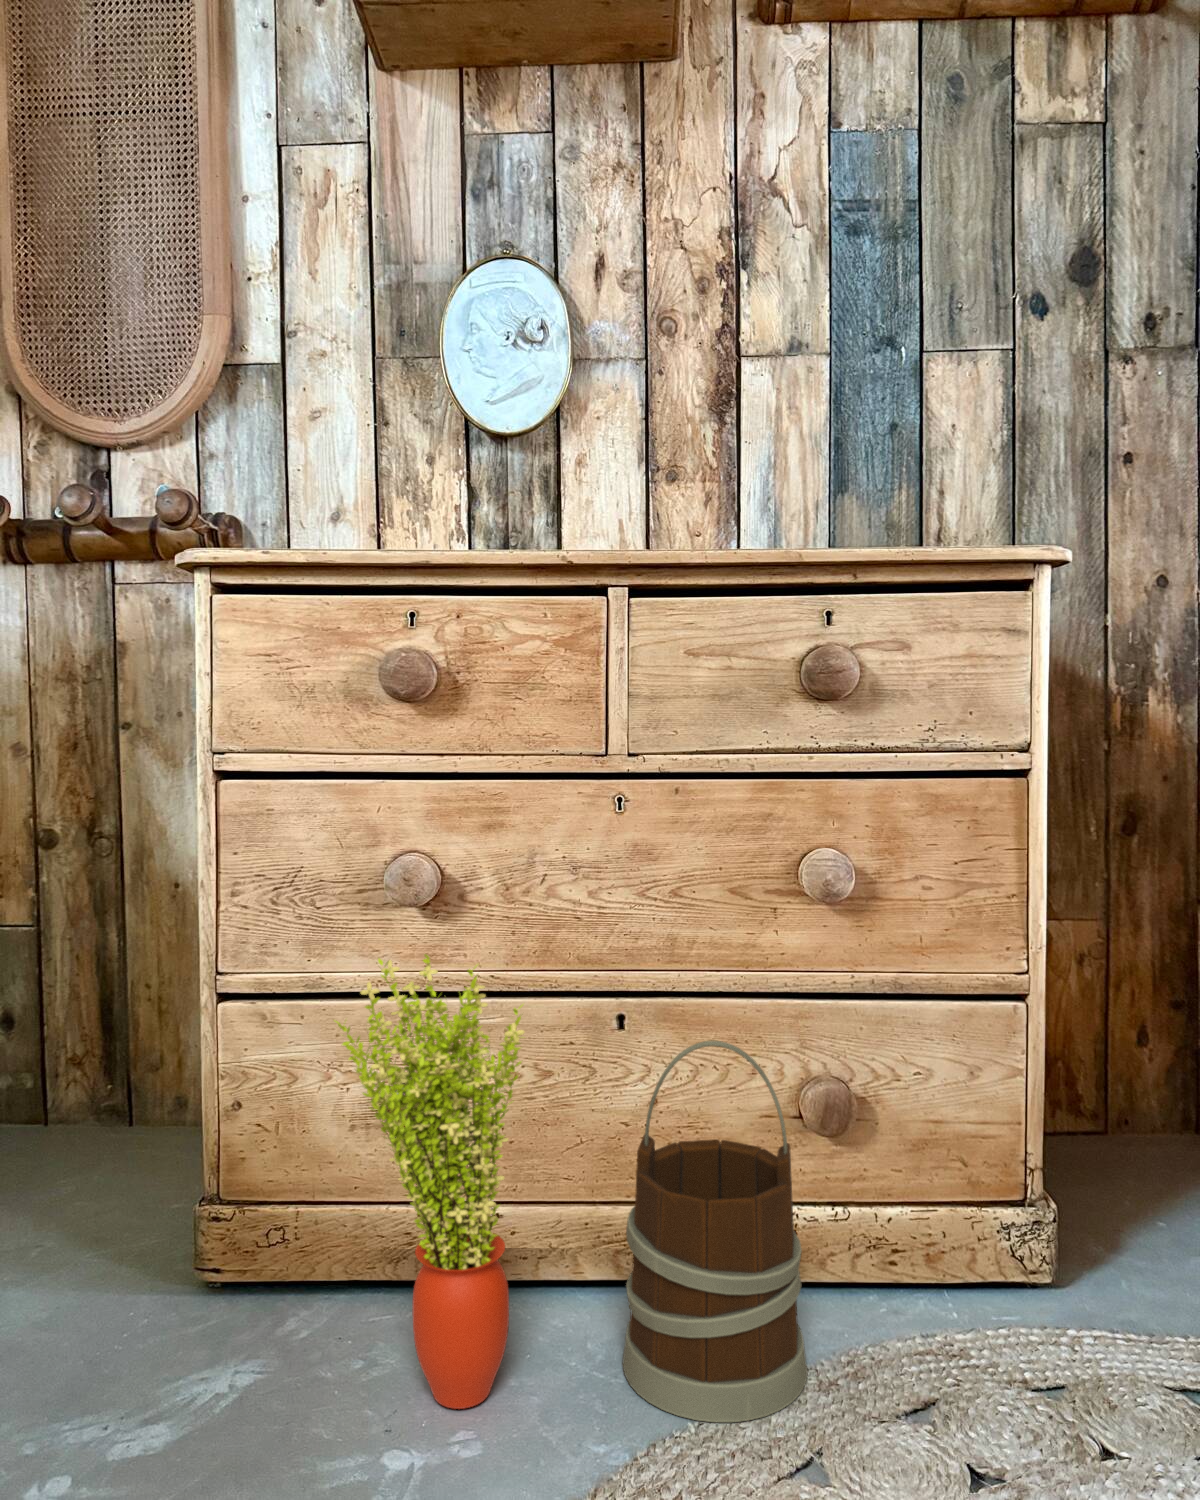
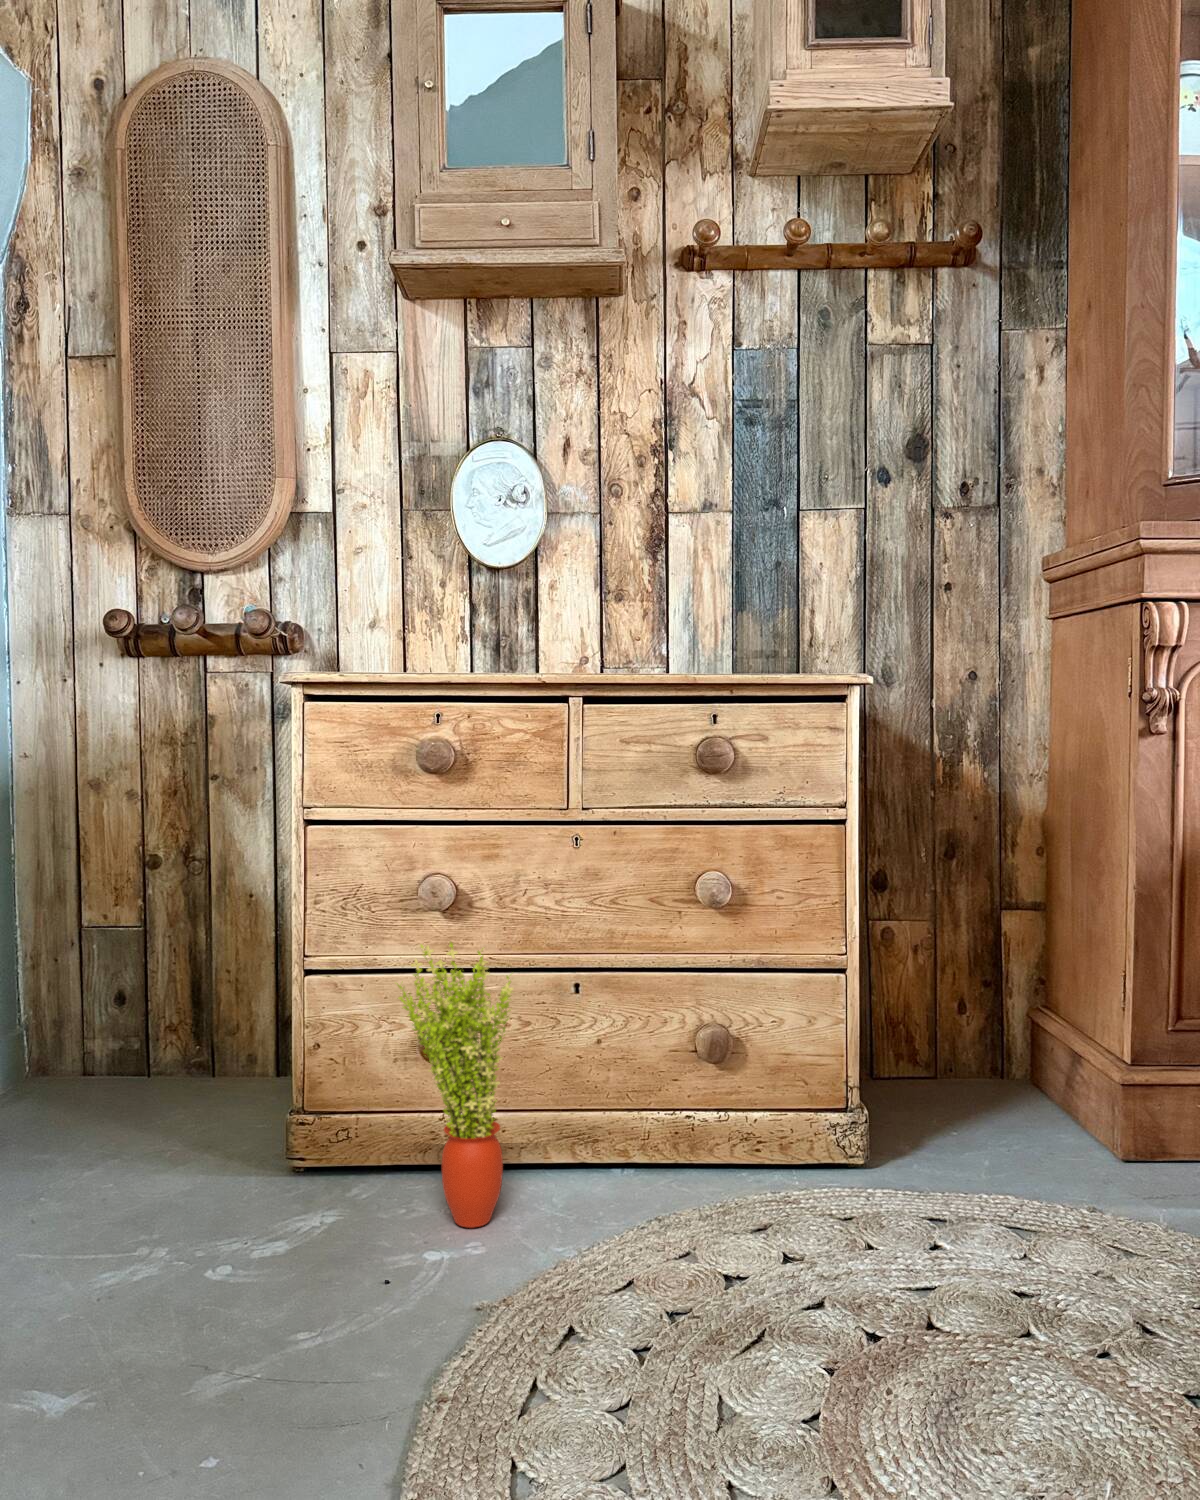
wooden bucket: present [623,1041,808,1422] -> none [575,997,693,1233]

